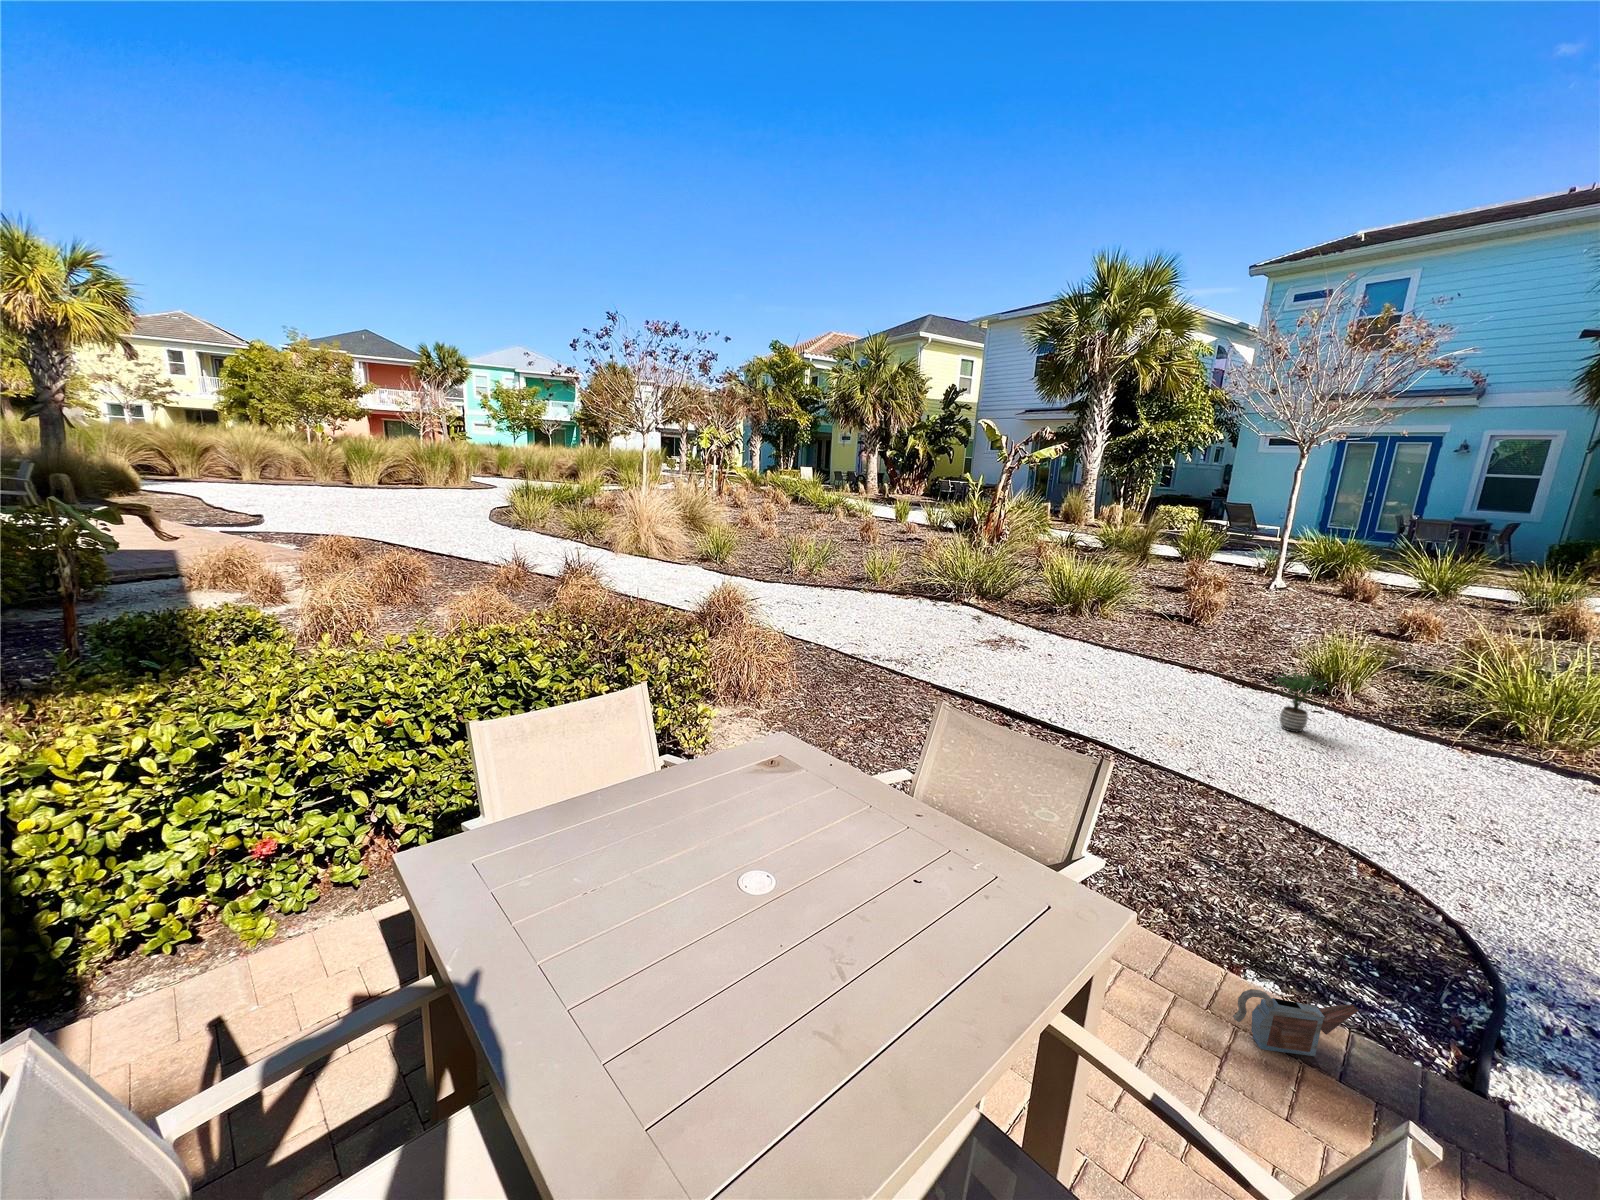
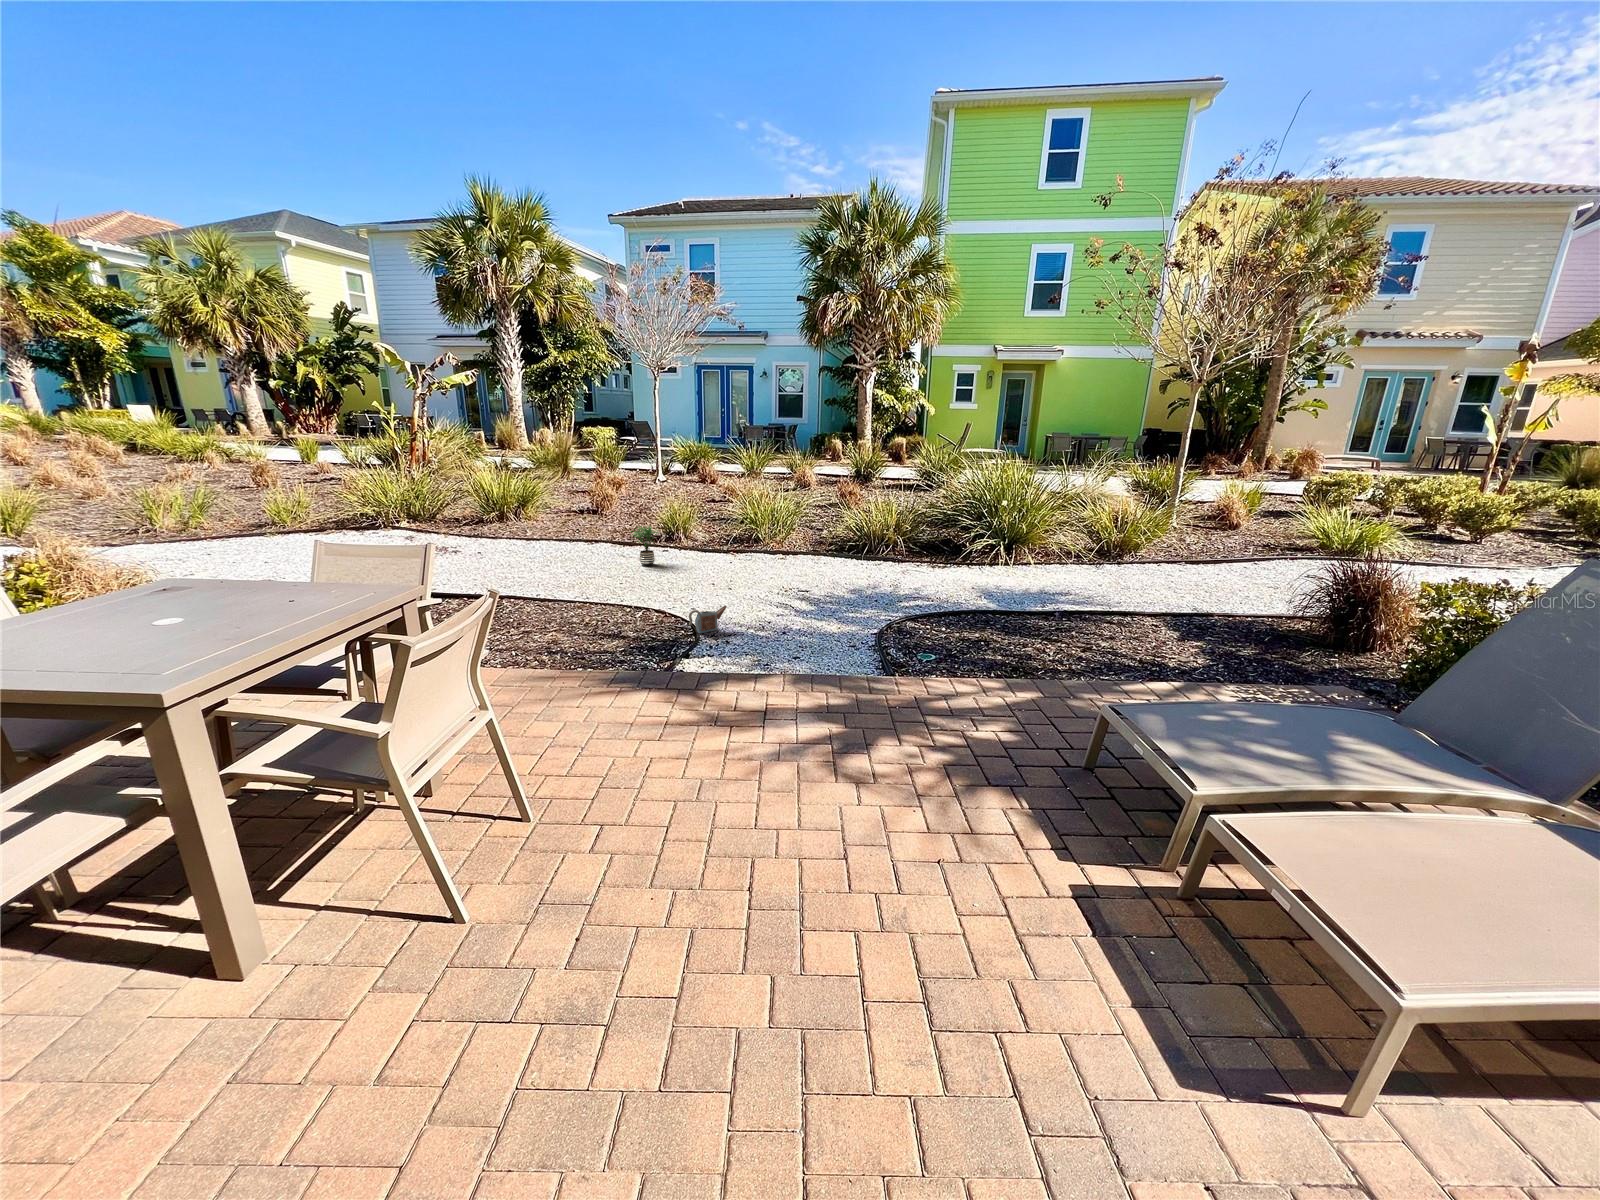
watering can: present [1233,989,1359,1056] -> present [689,606,727,633]

